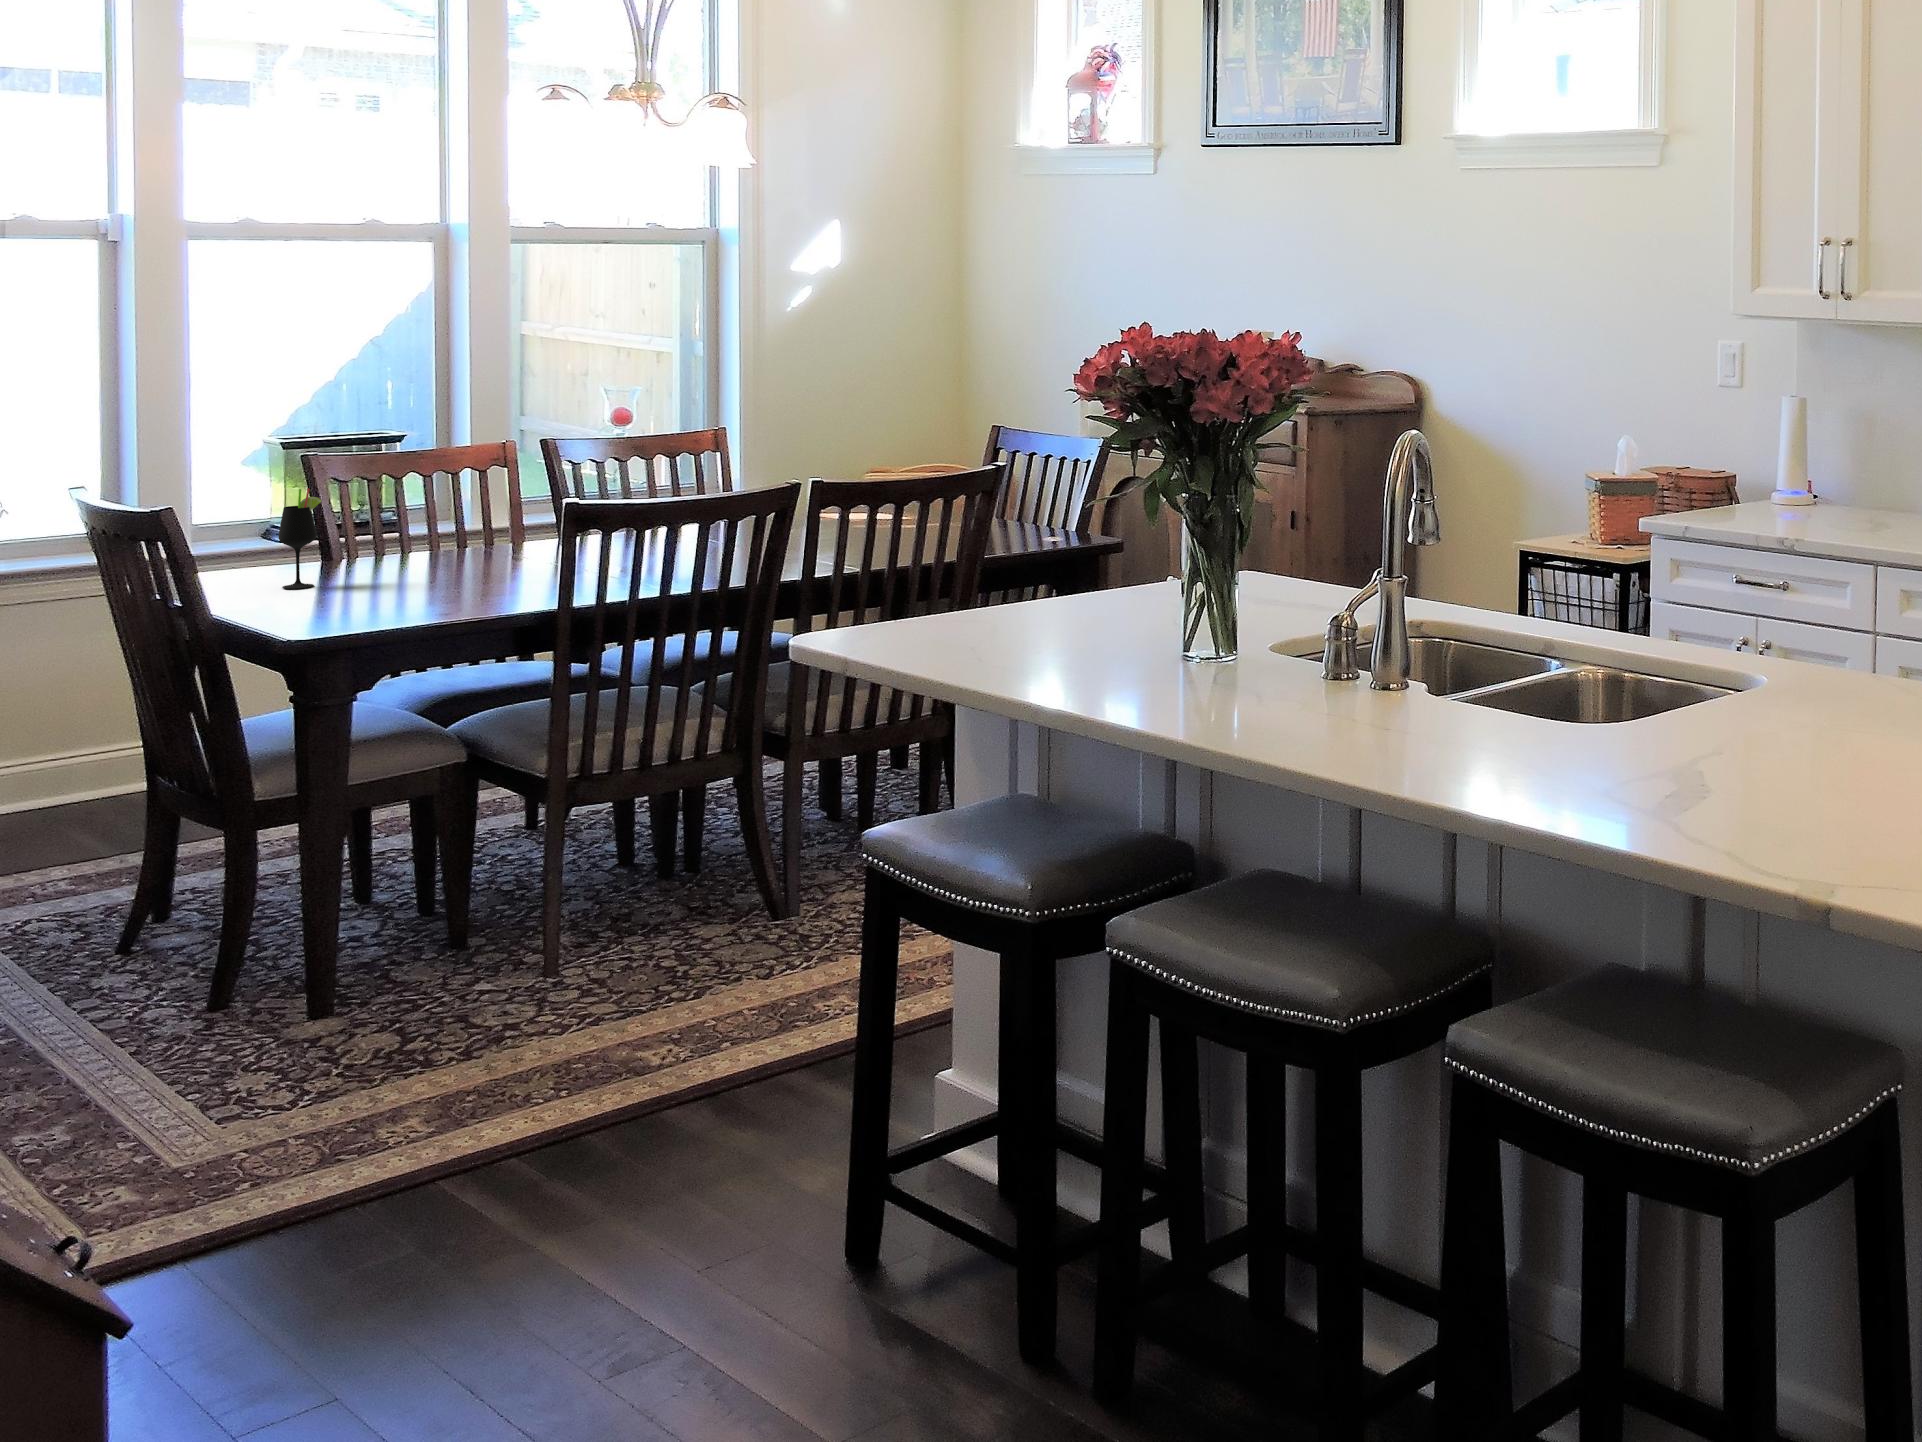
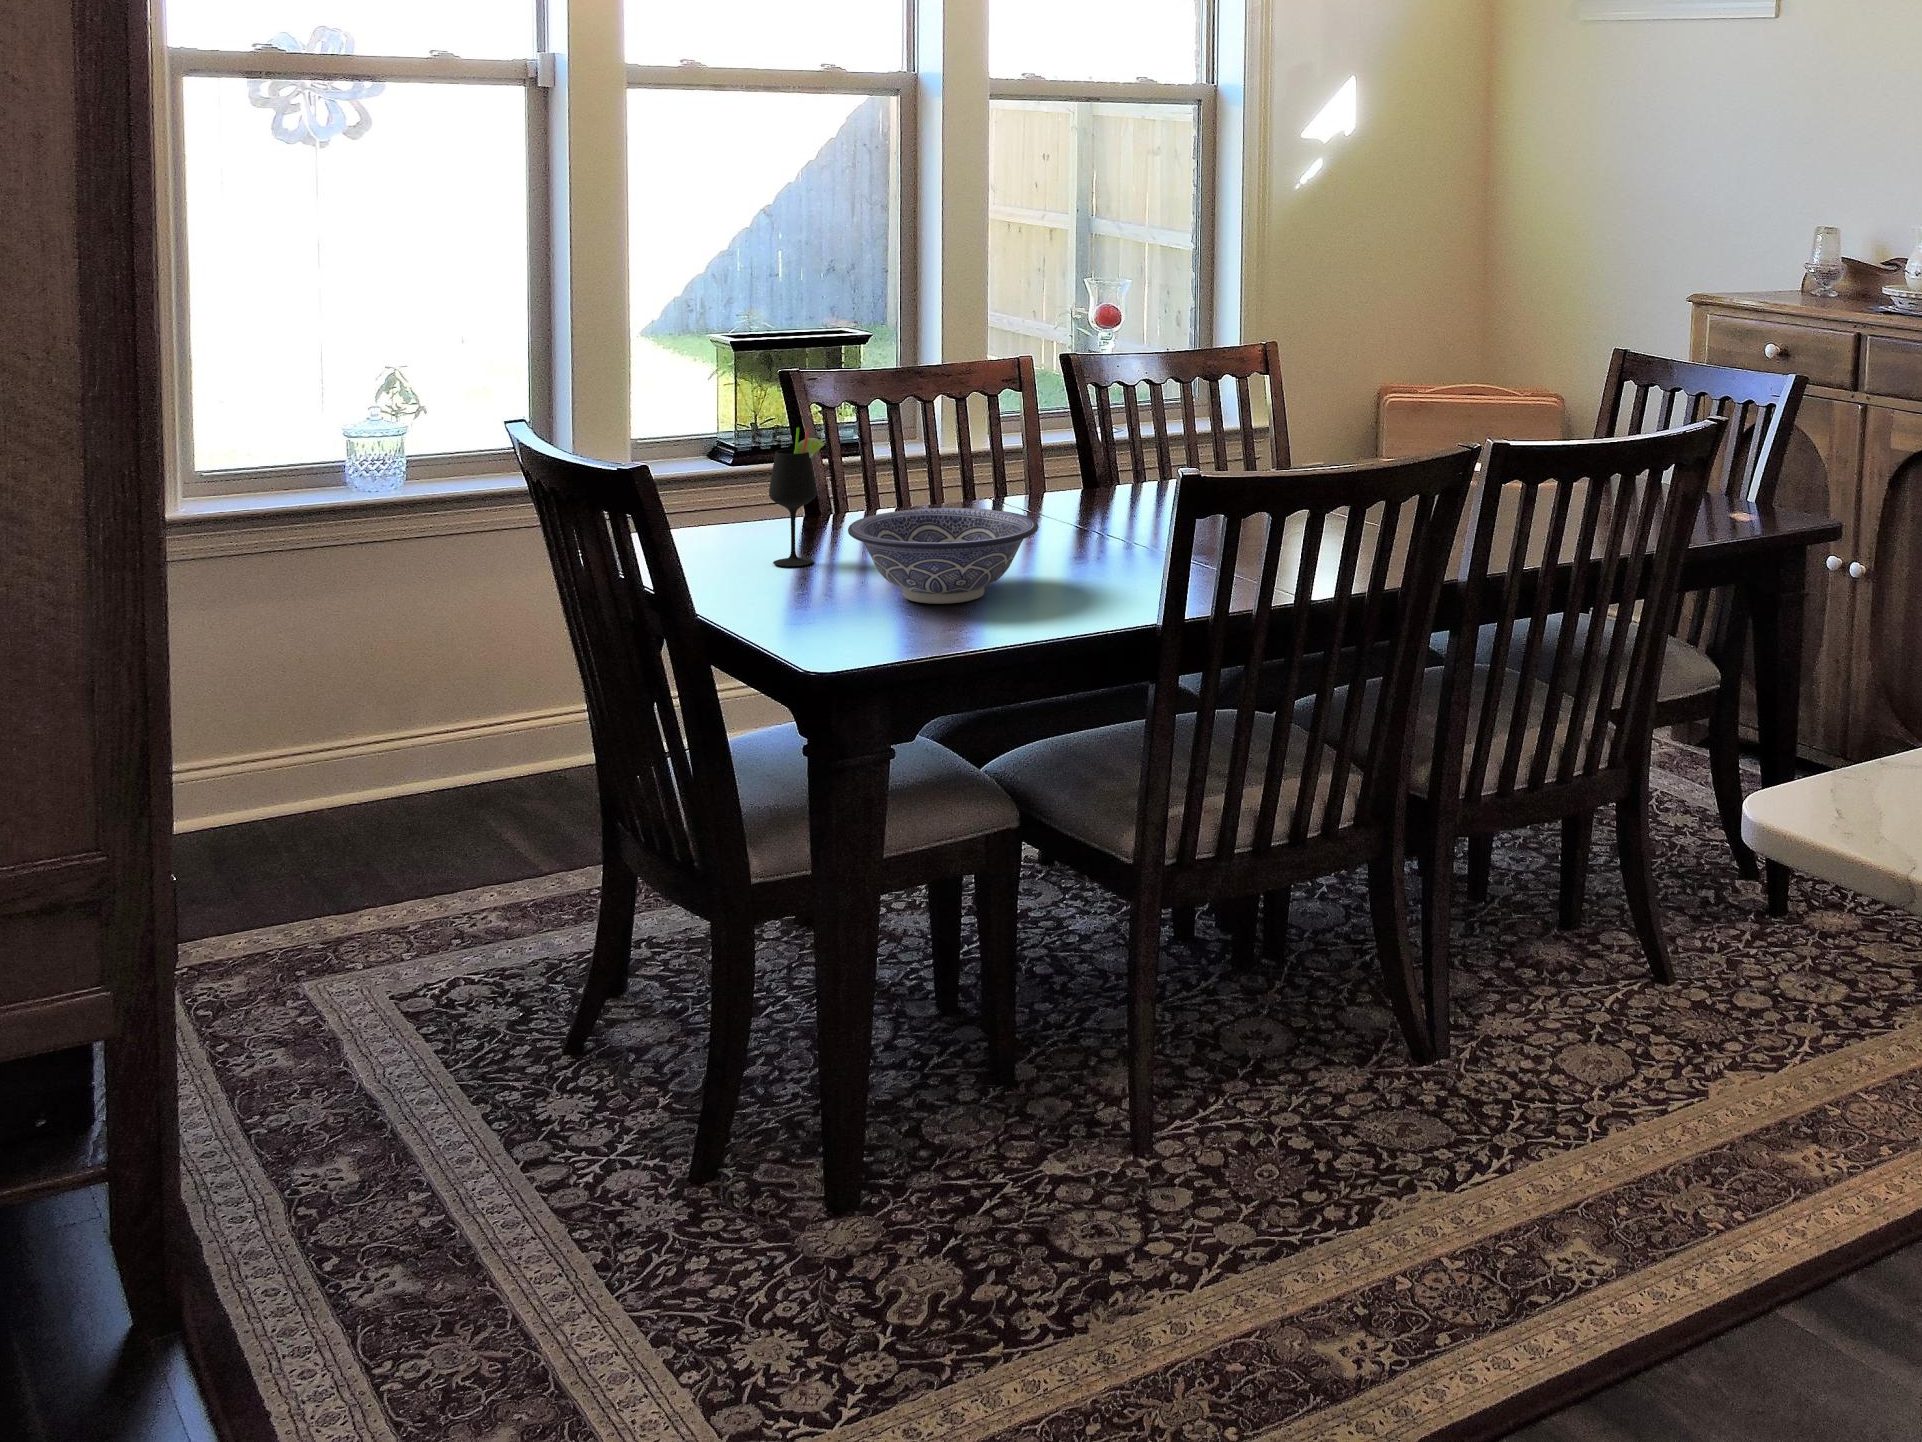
decorative bowl: none [332,541,477,603] -> present [848,508,1038,604]

